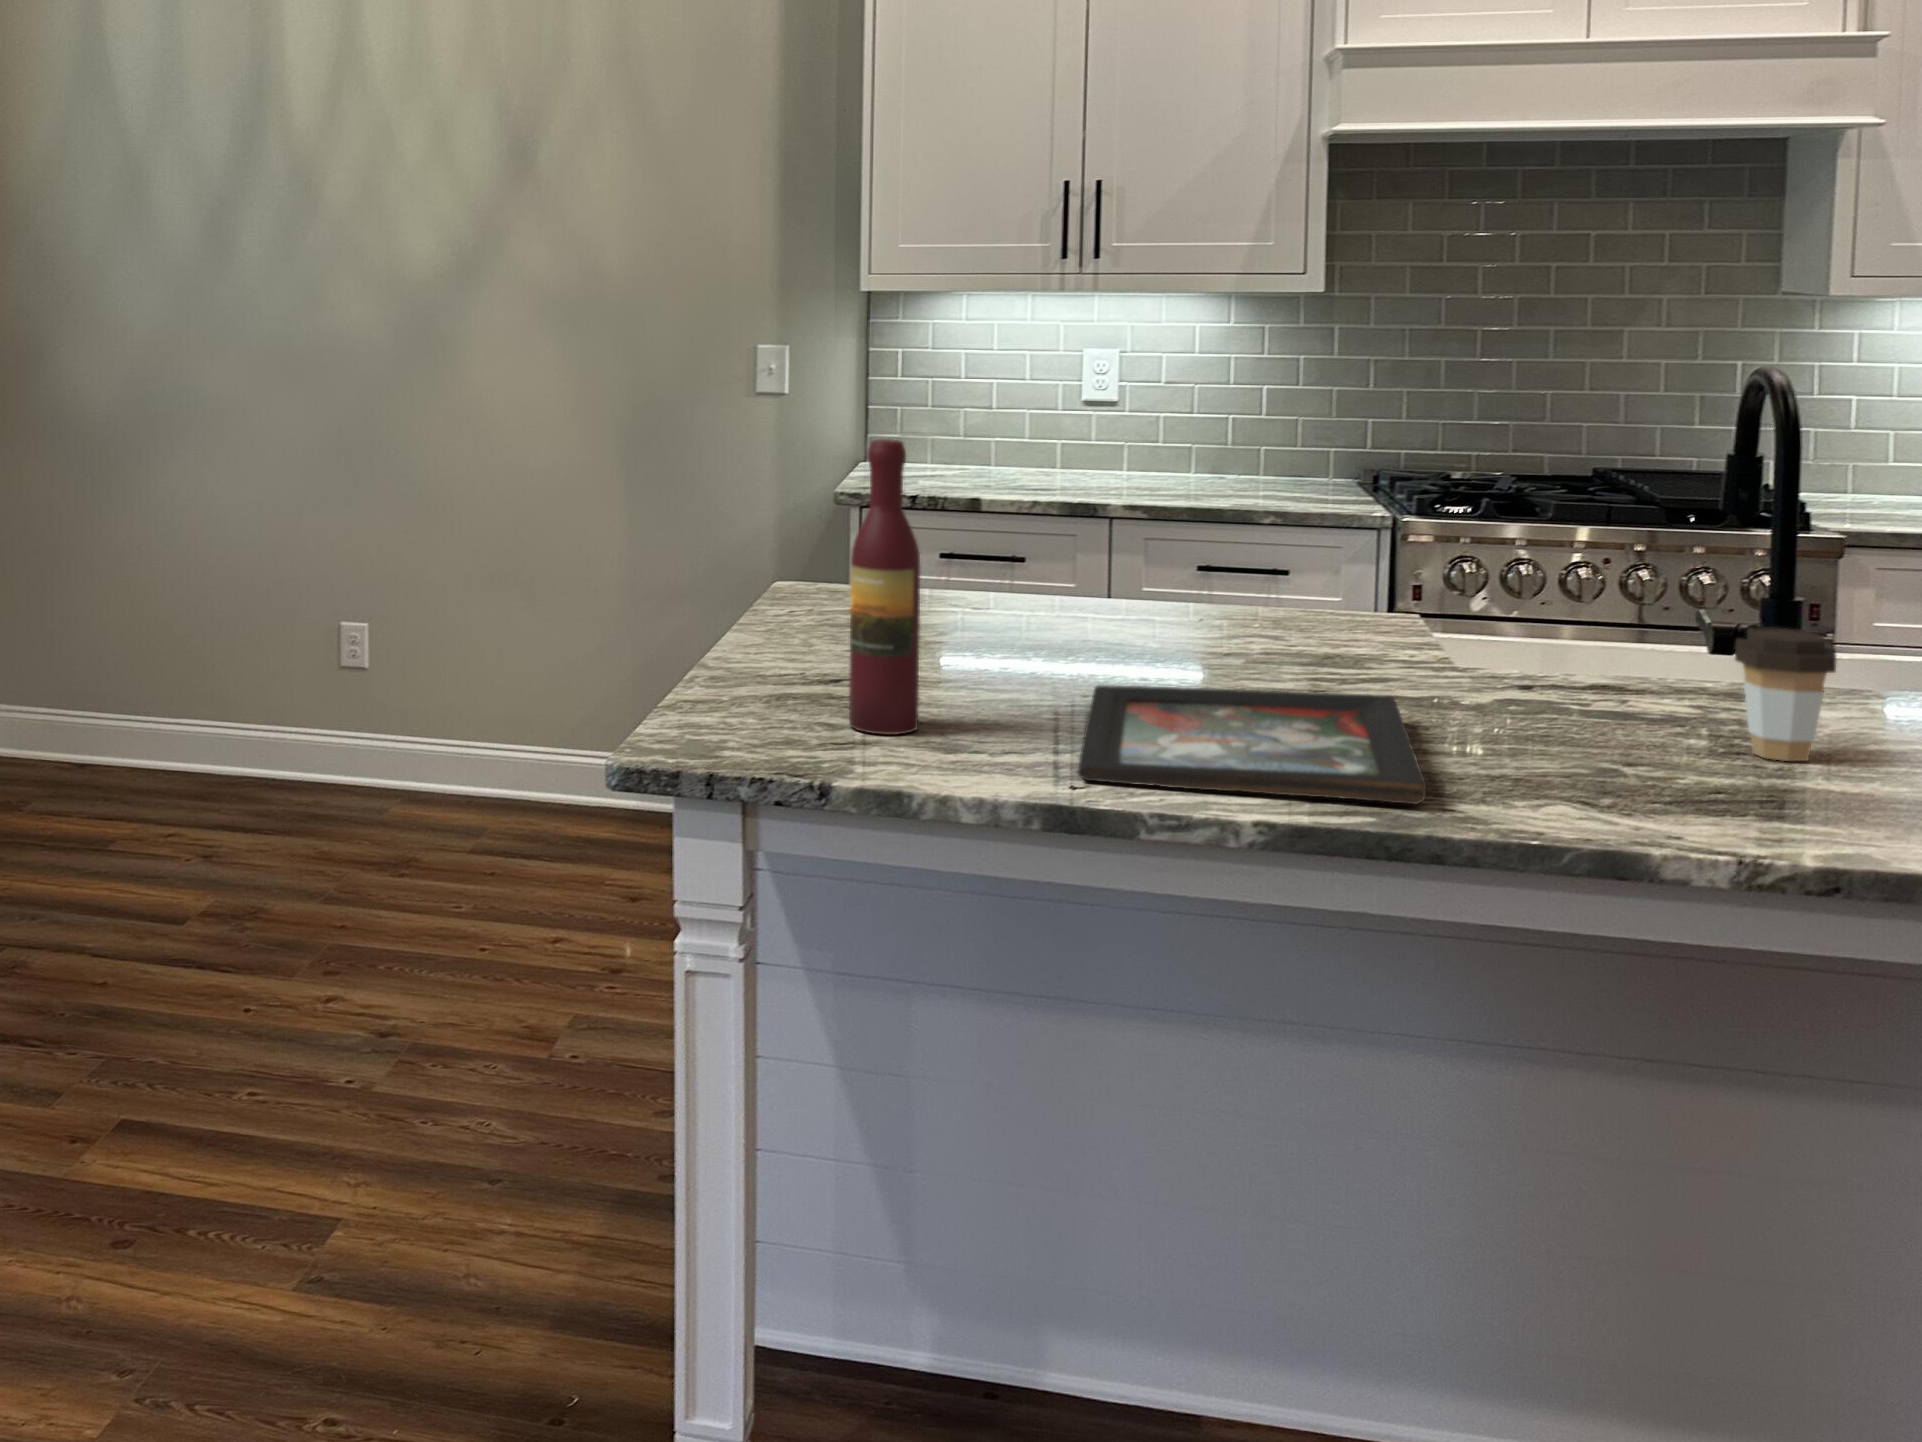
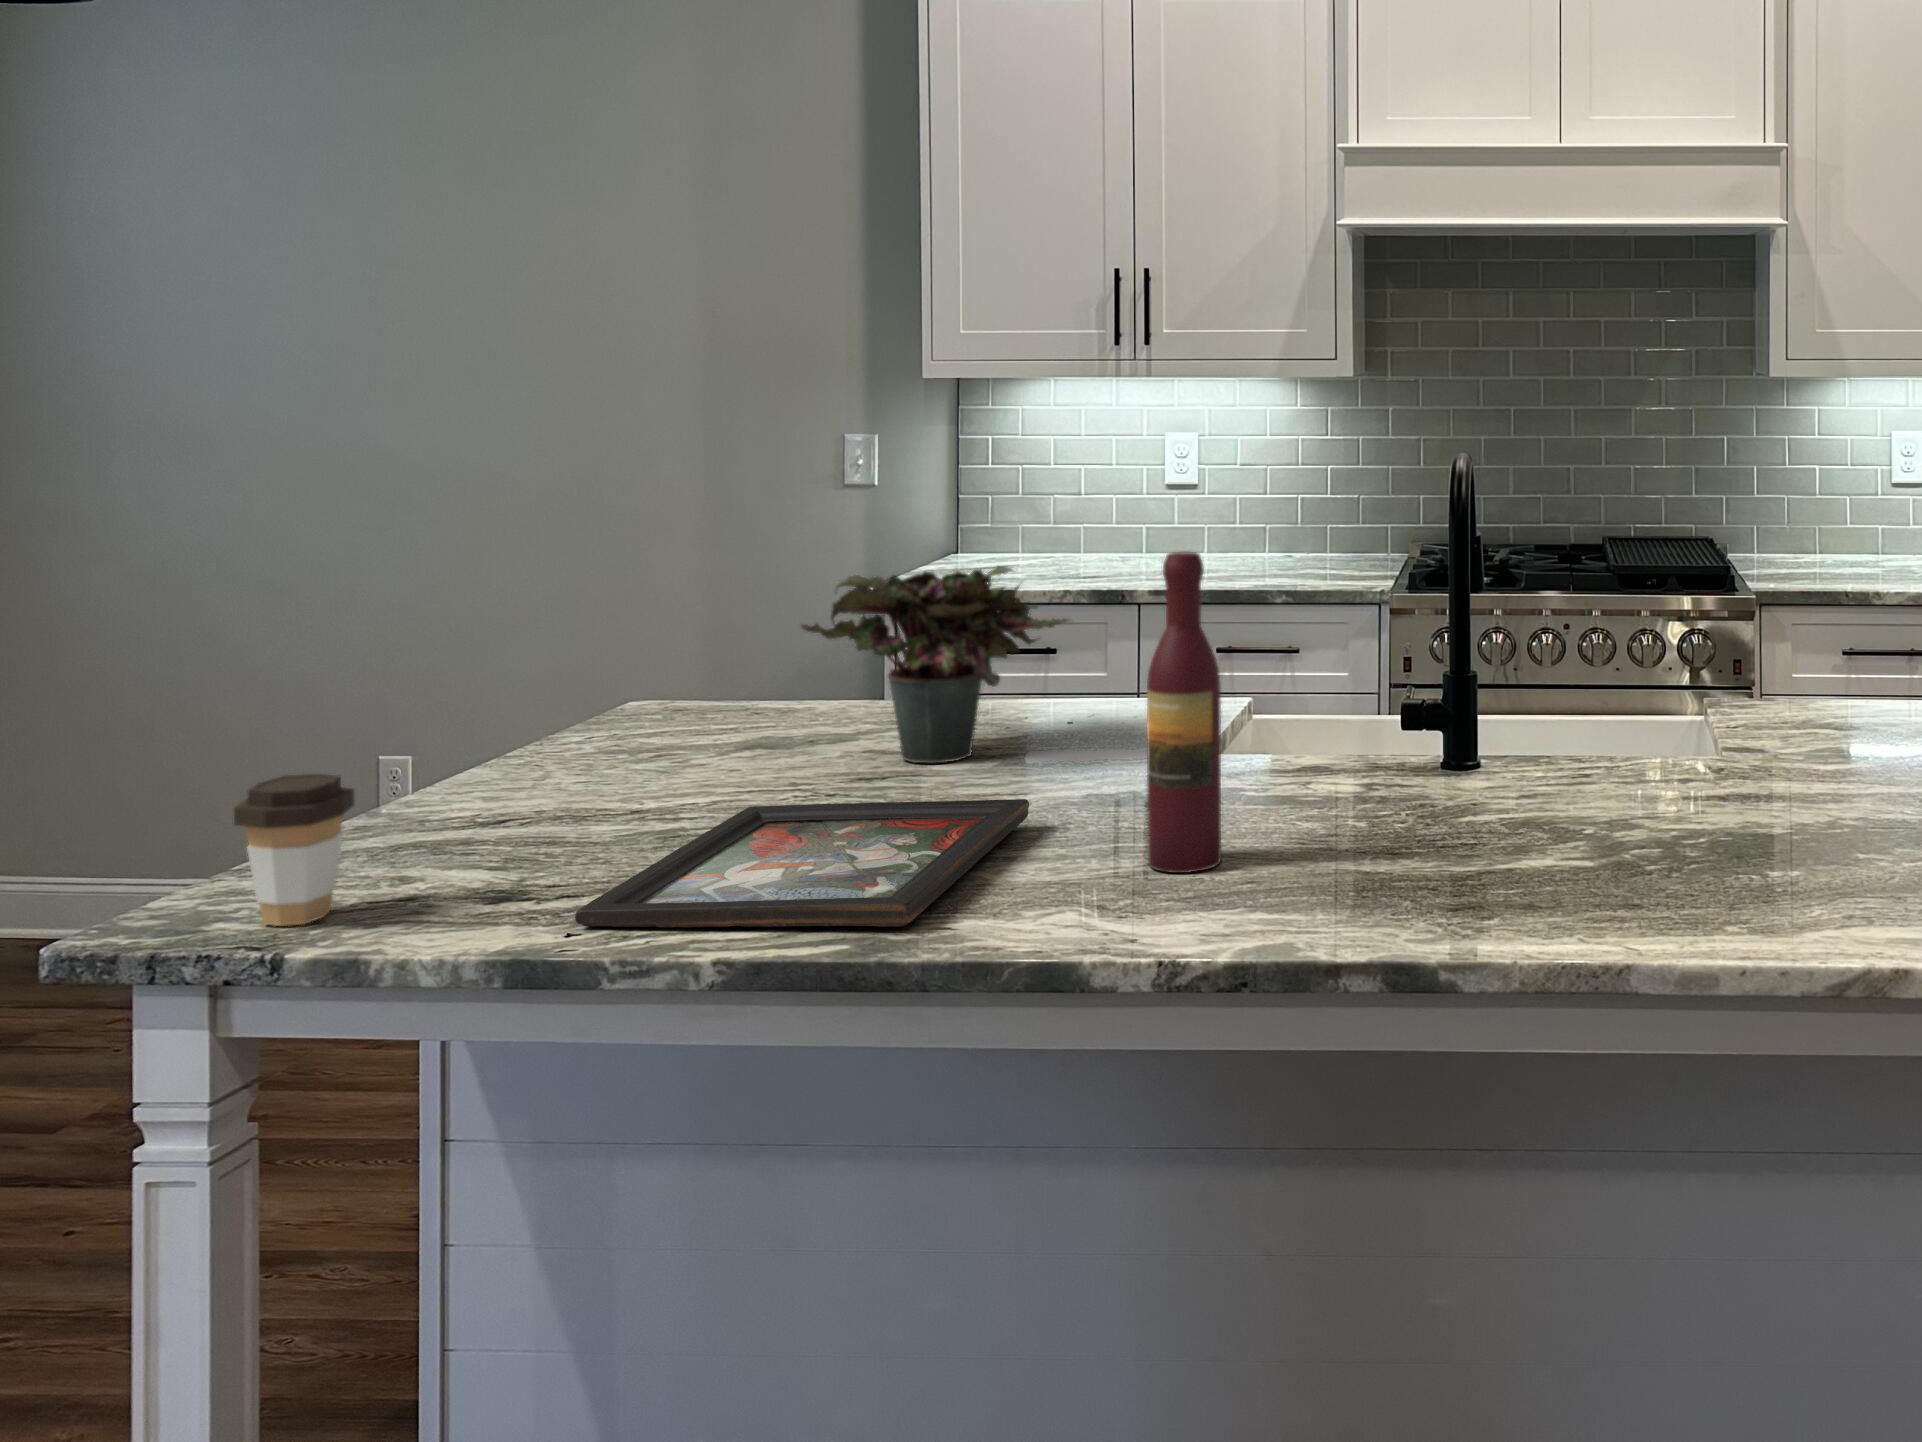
wine bottle: present [849,439,920,735] -> present [1147,552,1221,873]
potted plant: none [1039,469,1346,658] -> present [801,566,1069,763]
coffee cup: present [1735,628,1836,761] -> present [234,774,355,926]

